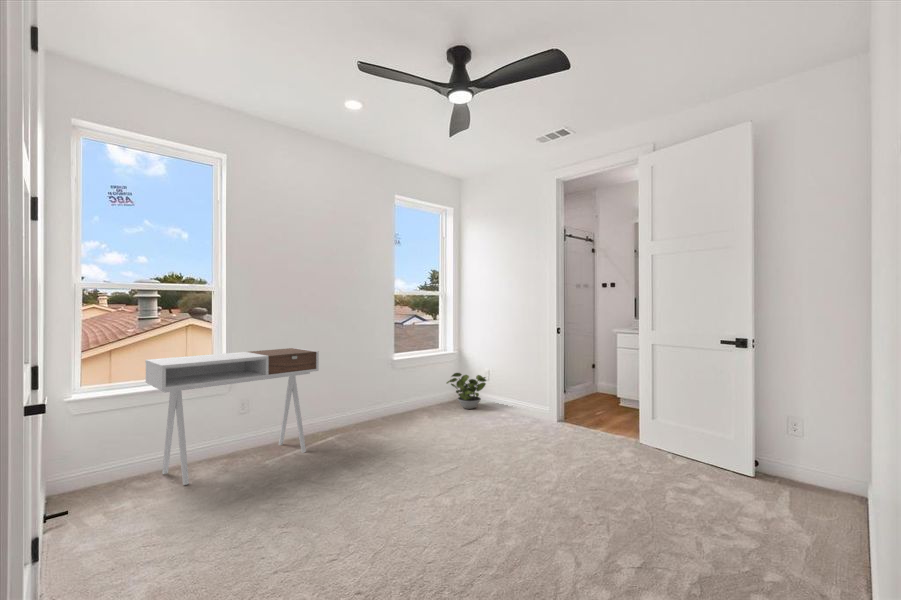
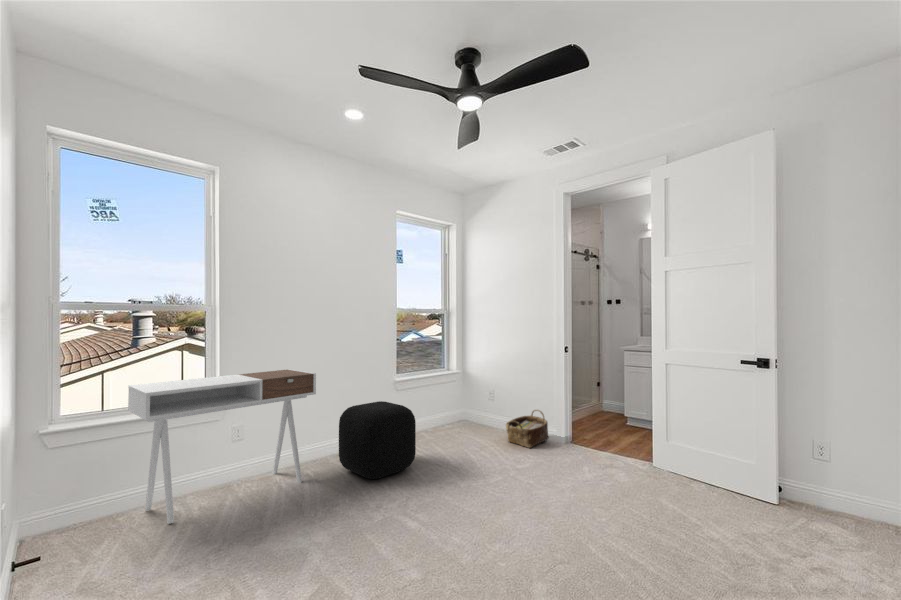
potted plant: present [447,373,486,409] -> none [448,392,490,430]
ottoman: none [340,379,412,450] -> present [339,401,416,479]
woven basket: none [500,389,541,425] -> present [506,410,548,448]

